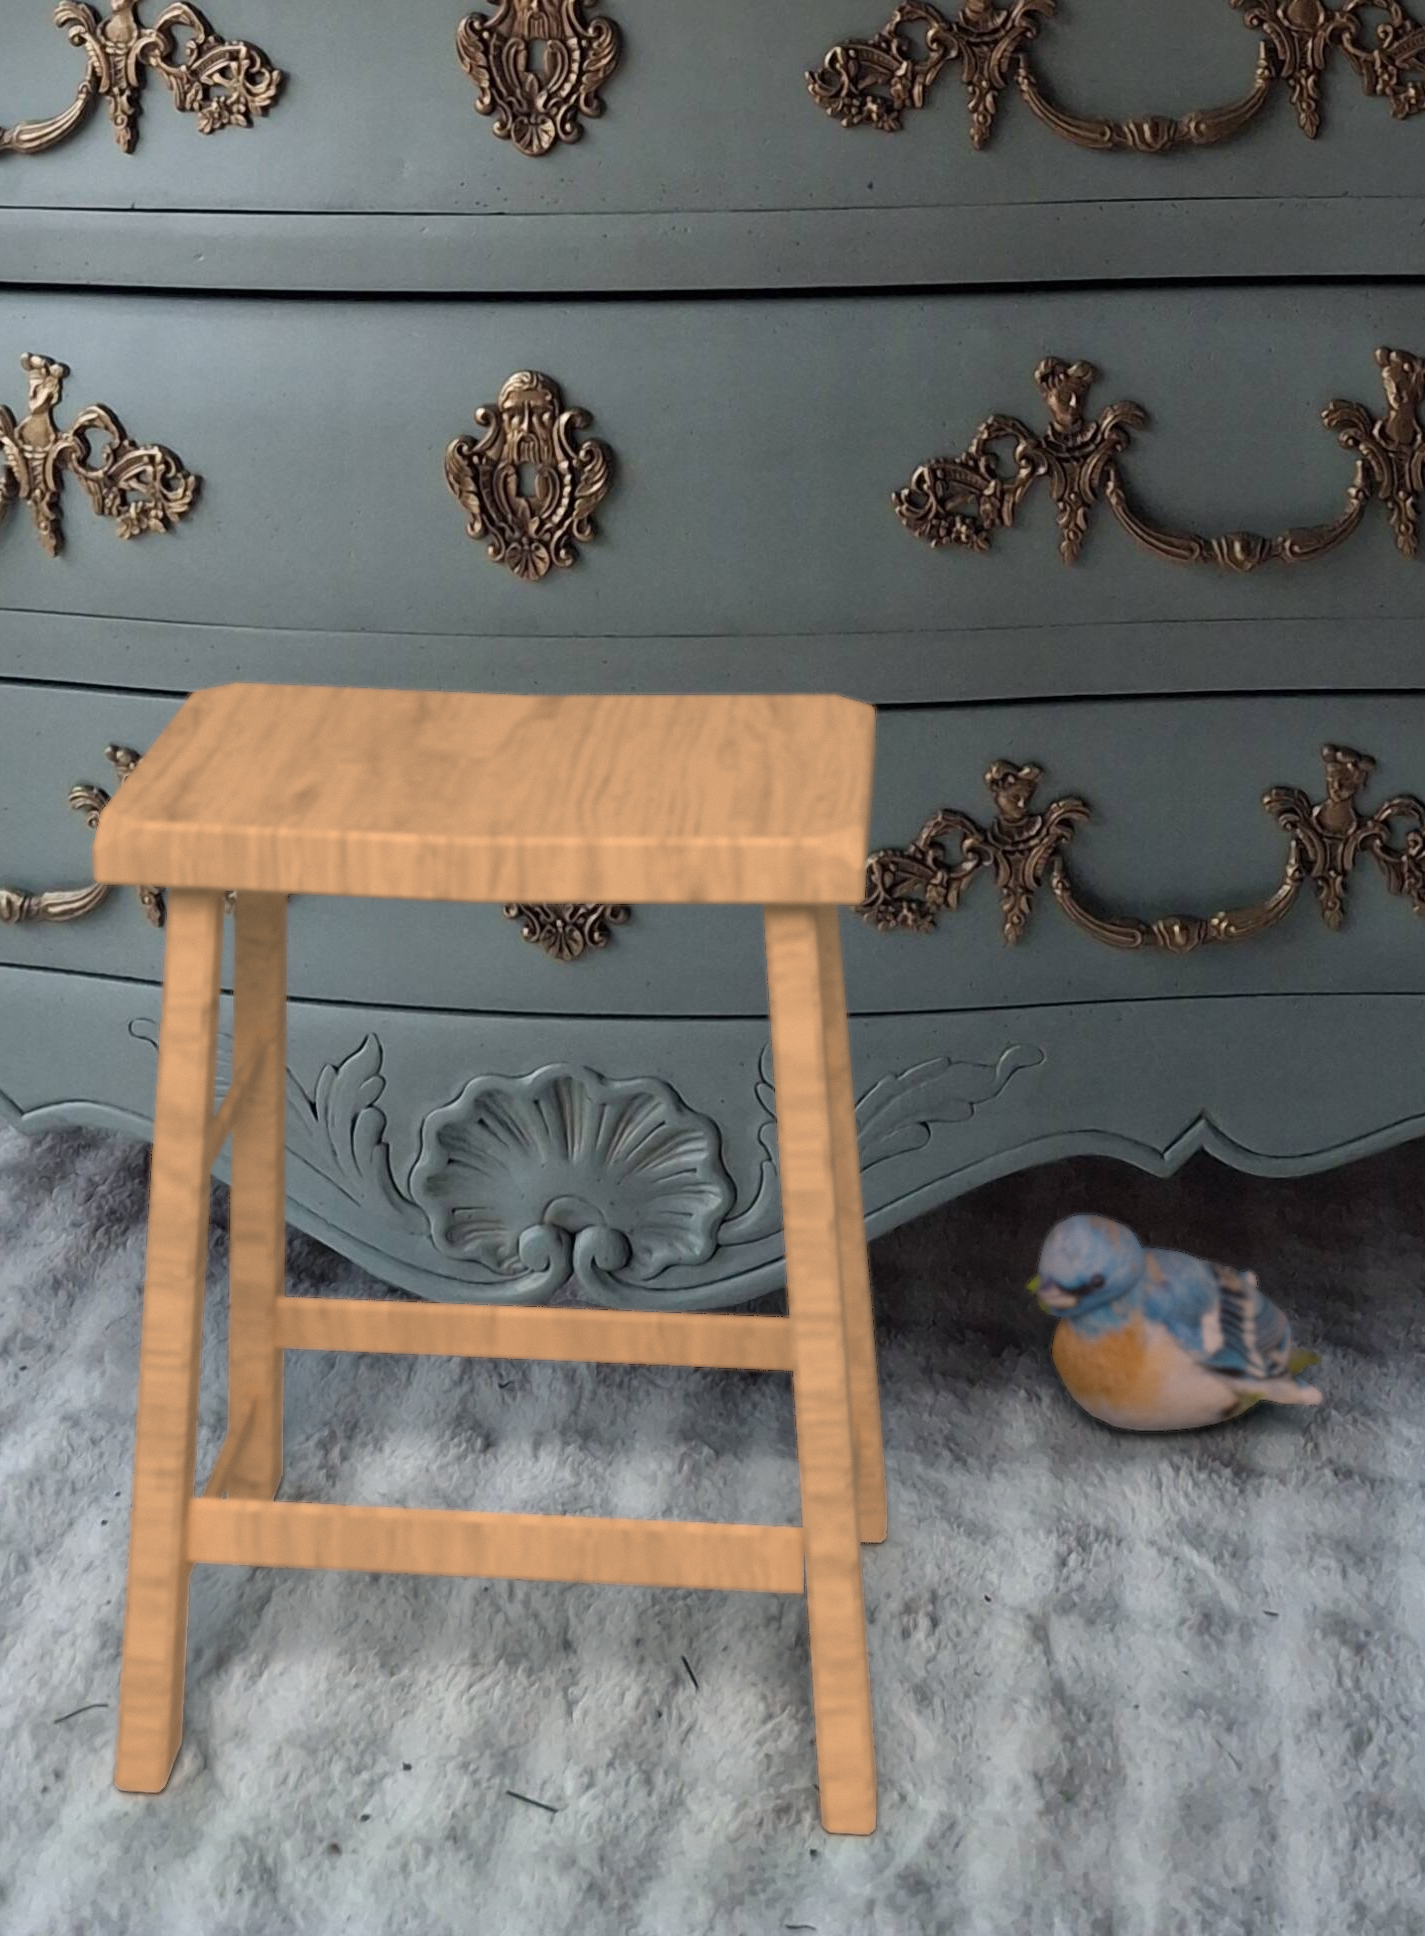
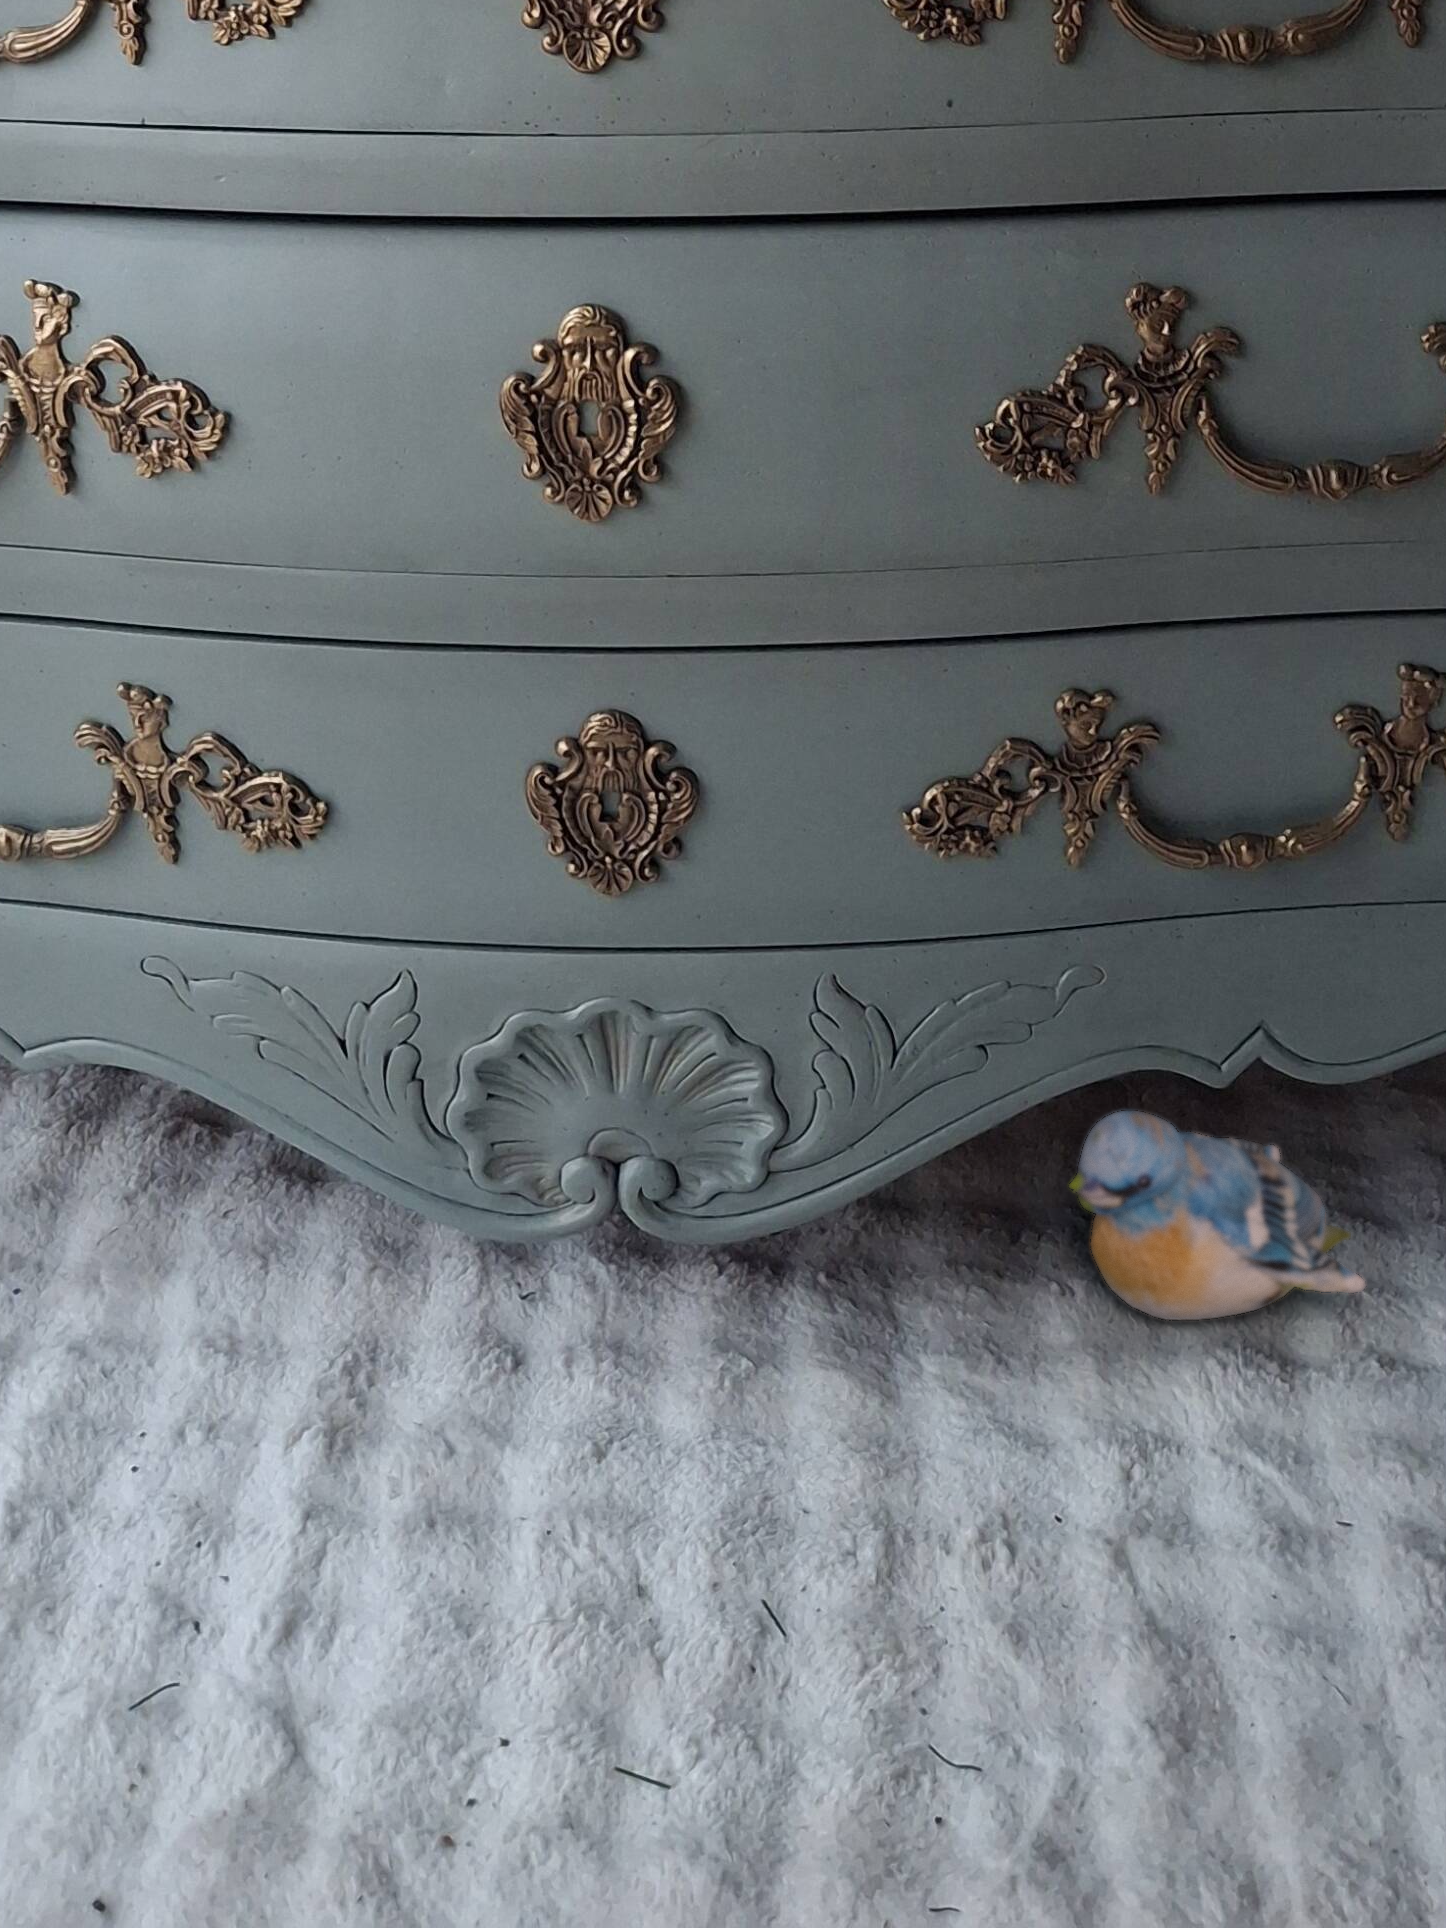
footstool: present [92,683,888,1835] -> none [136,627,987,1815]

